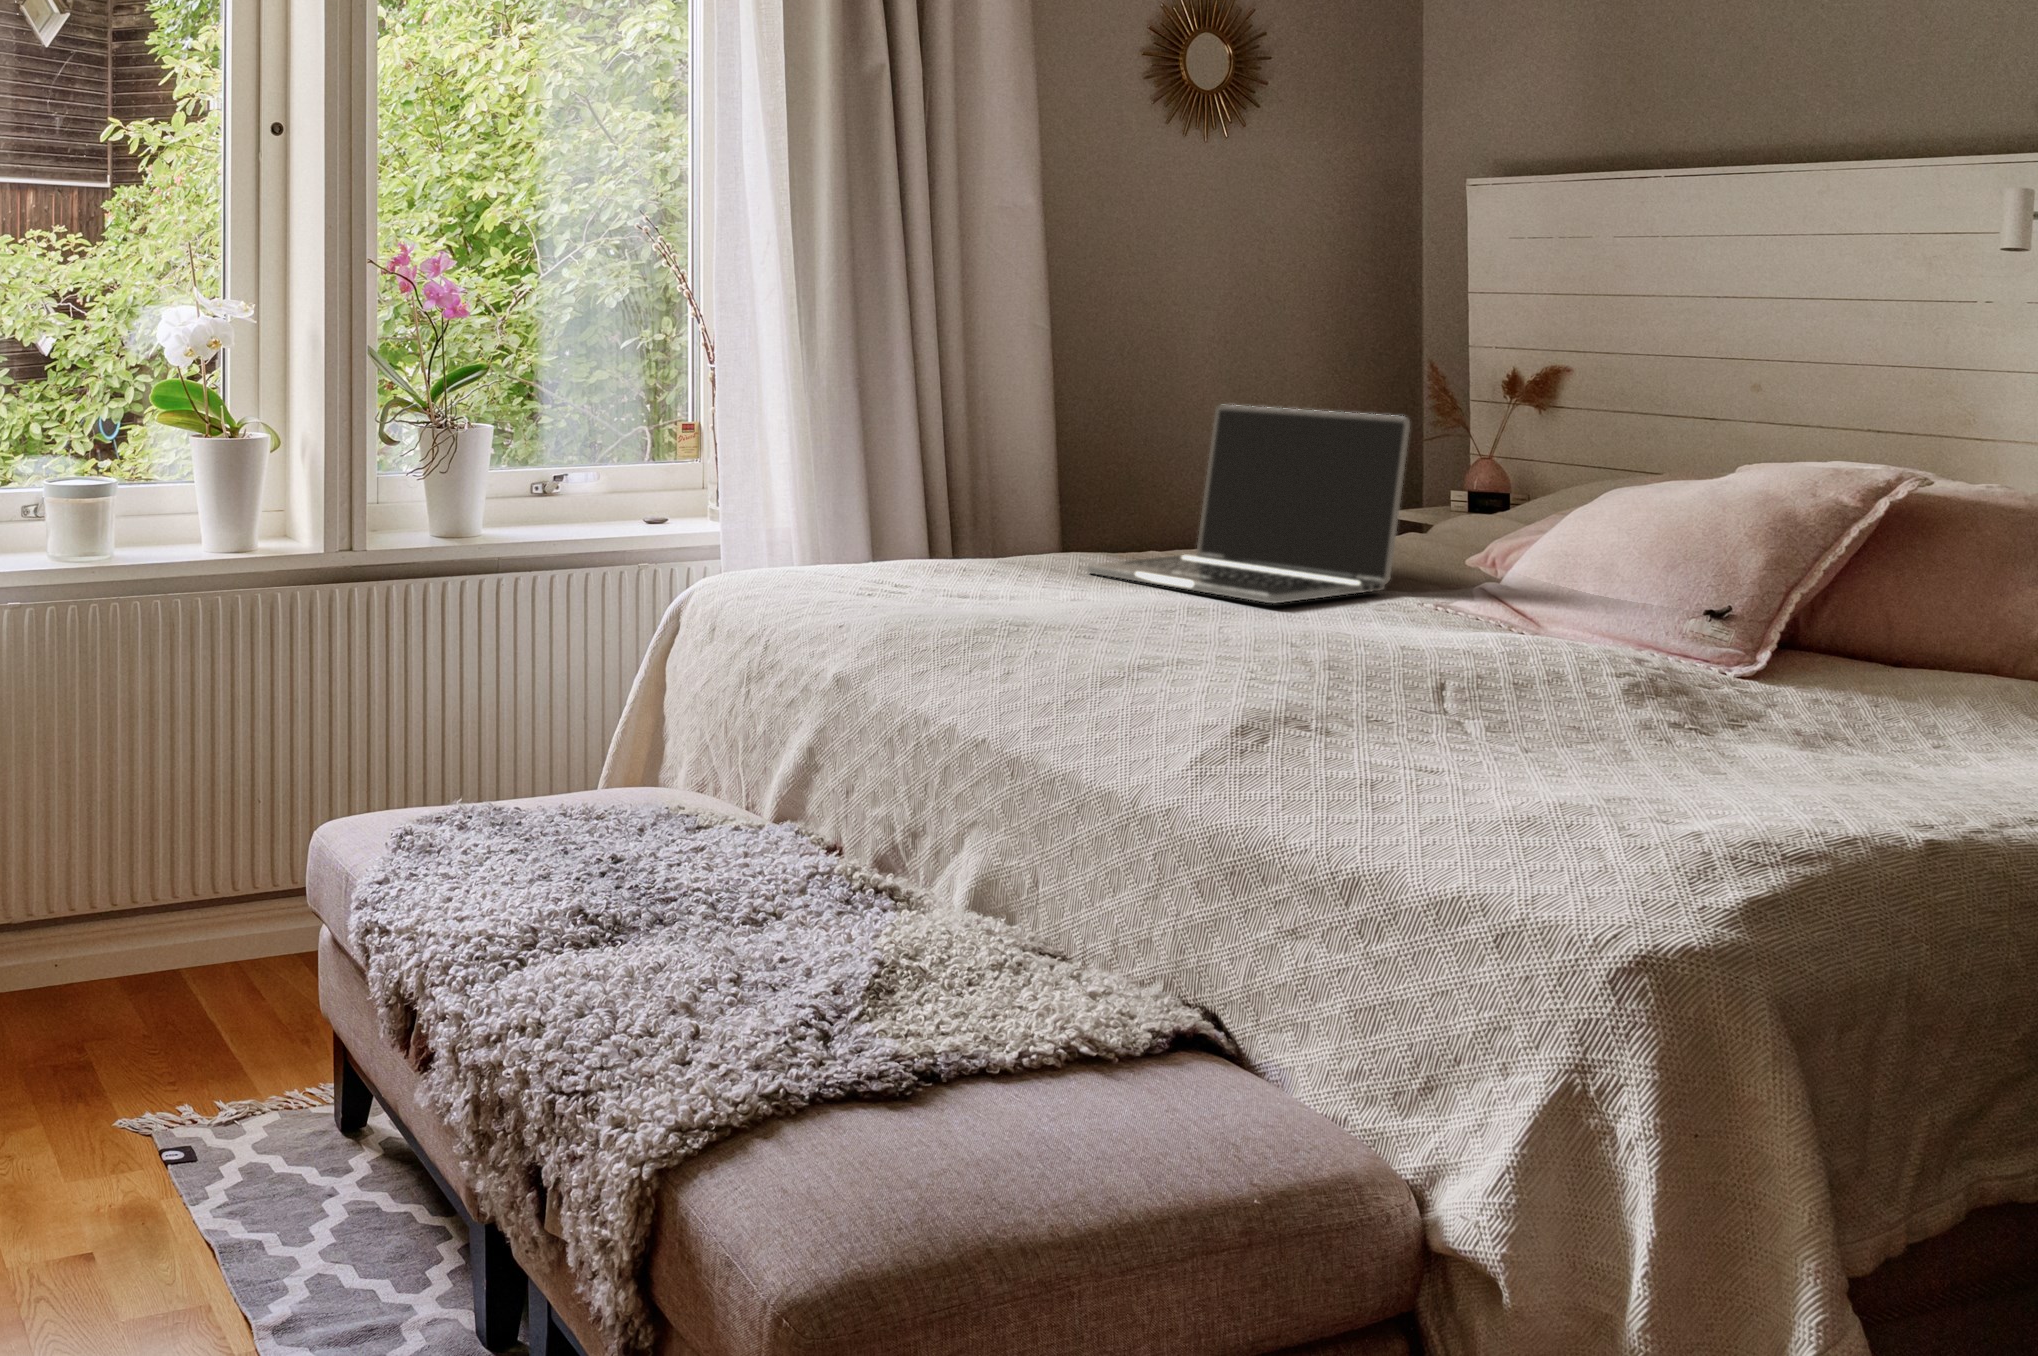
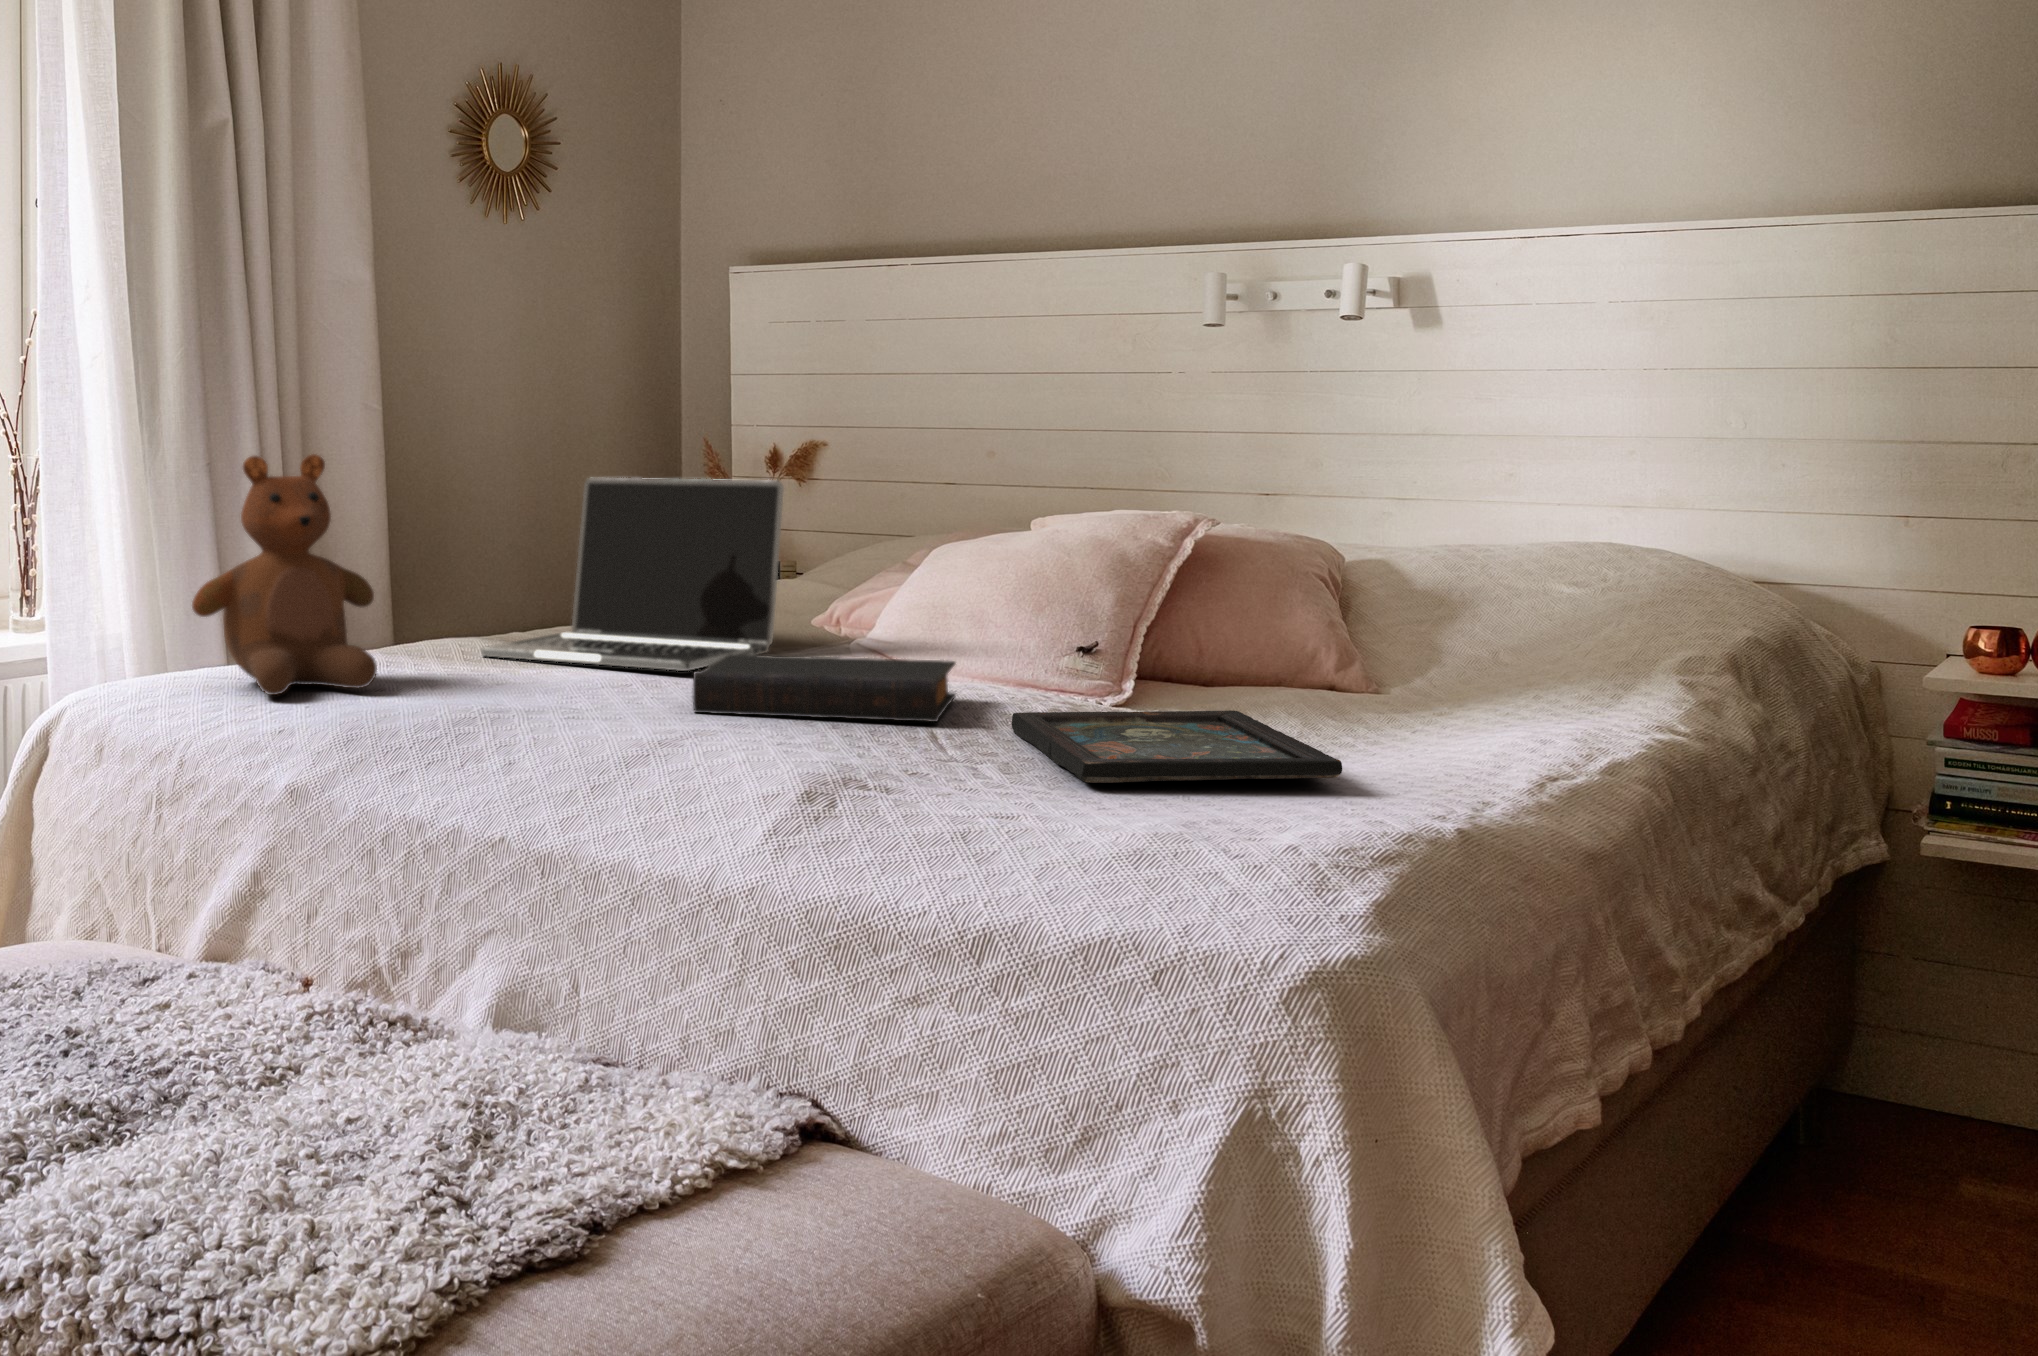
teddy bear: none [799,381,969,597] -> present [192,454,377,695]
book: none [1241,591,1544,678] -> present [693,654,956,722]
tray: none [1568,677,1890,780] -> present [1012,710,1342,783]

